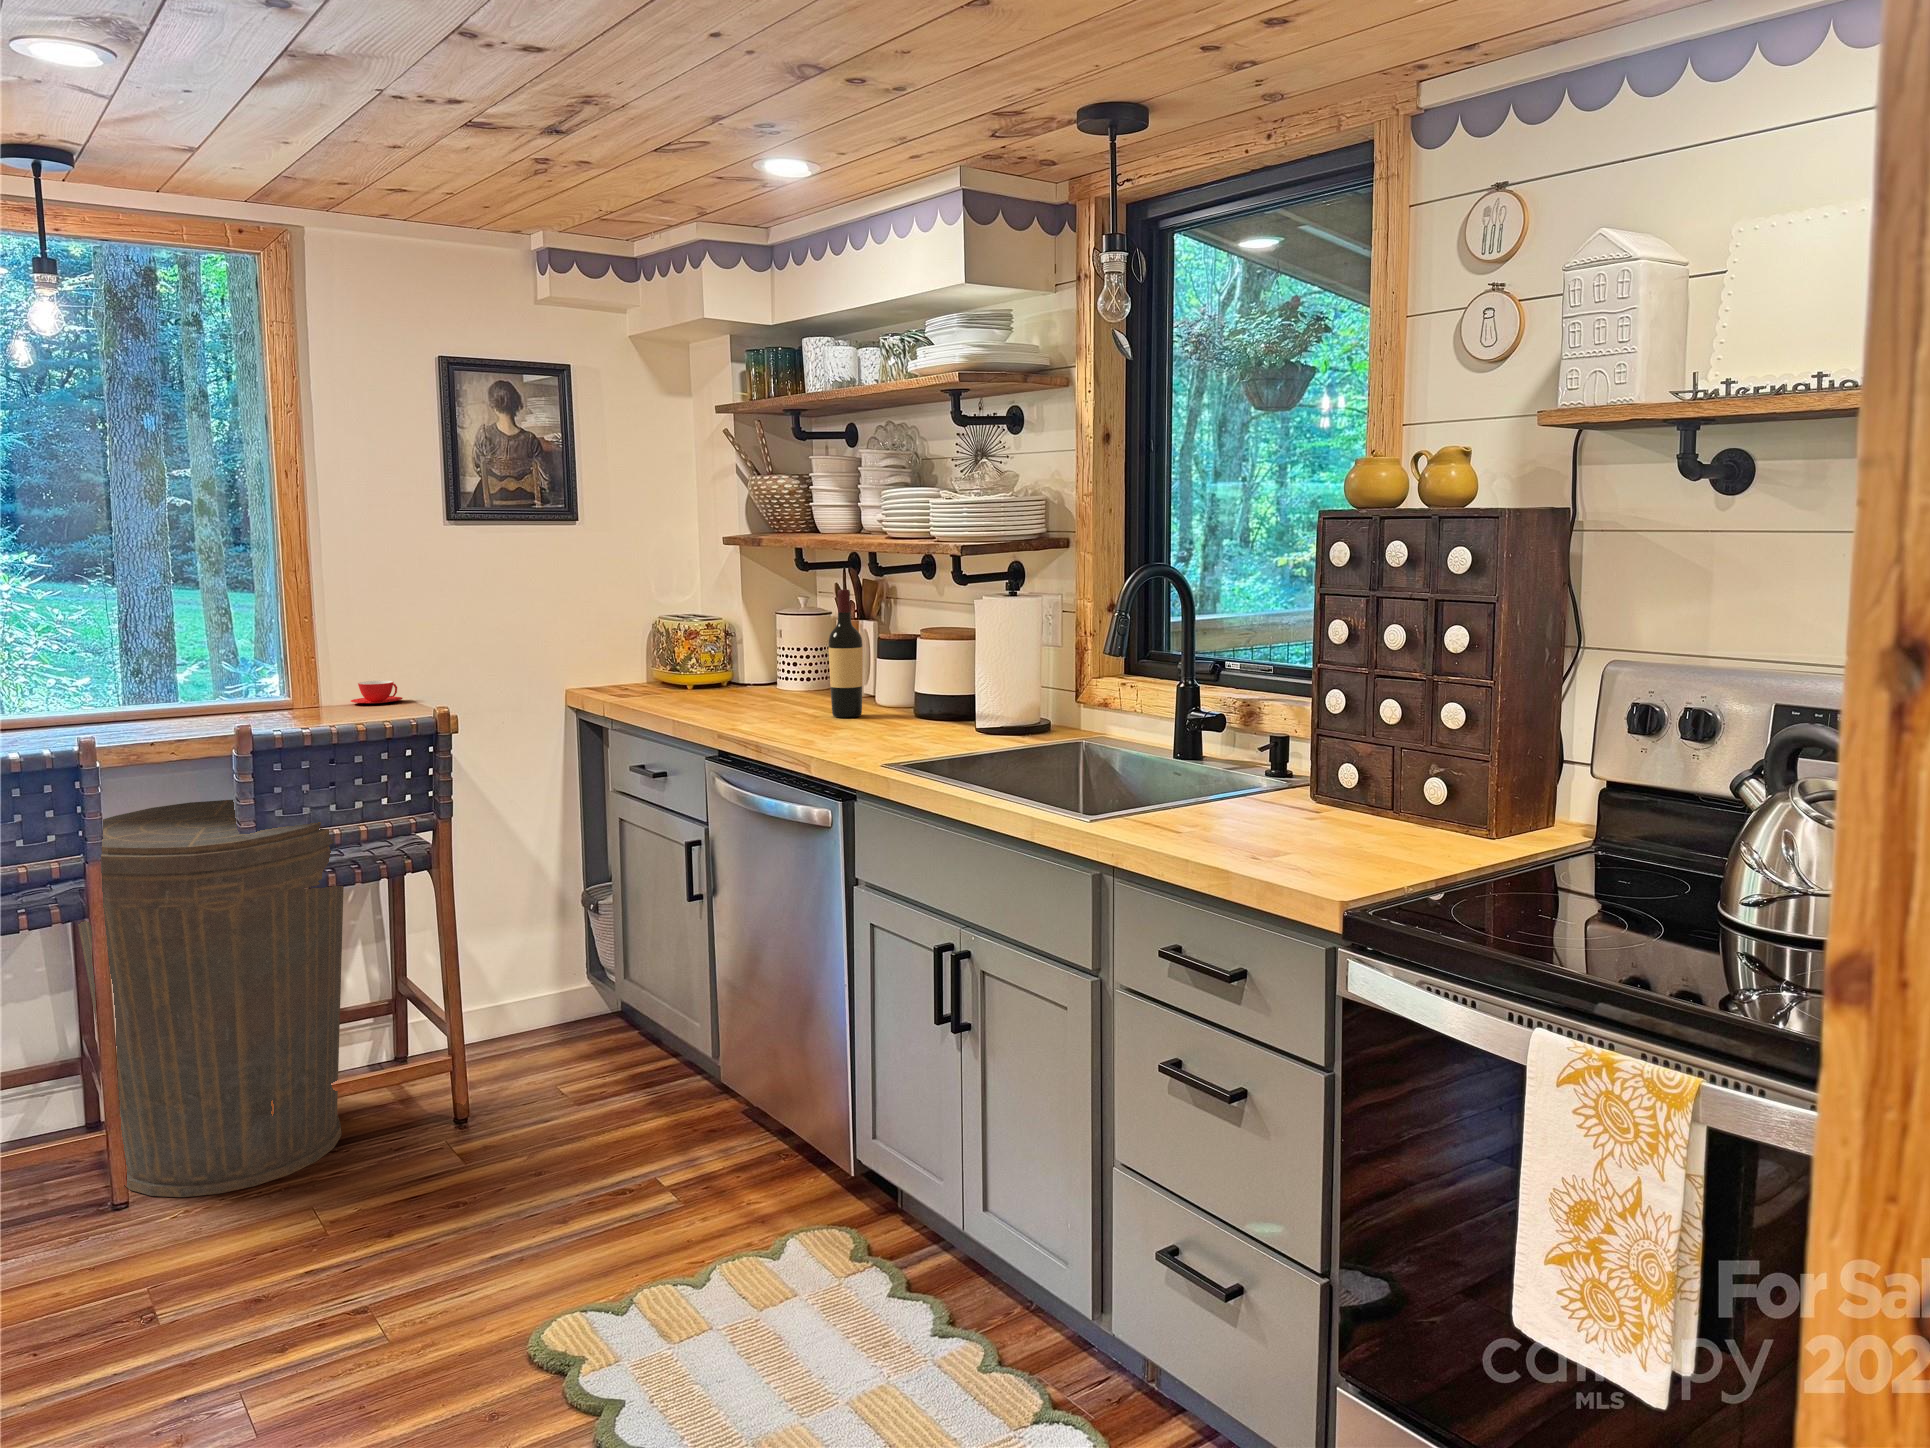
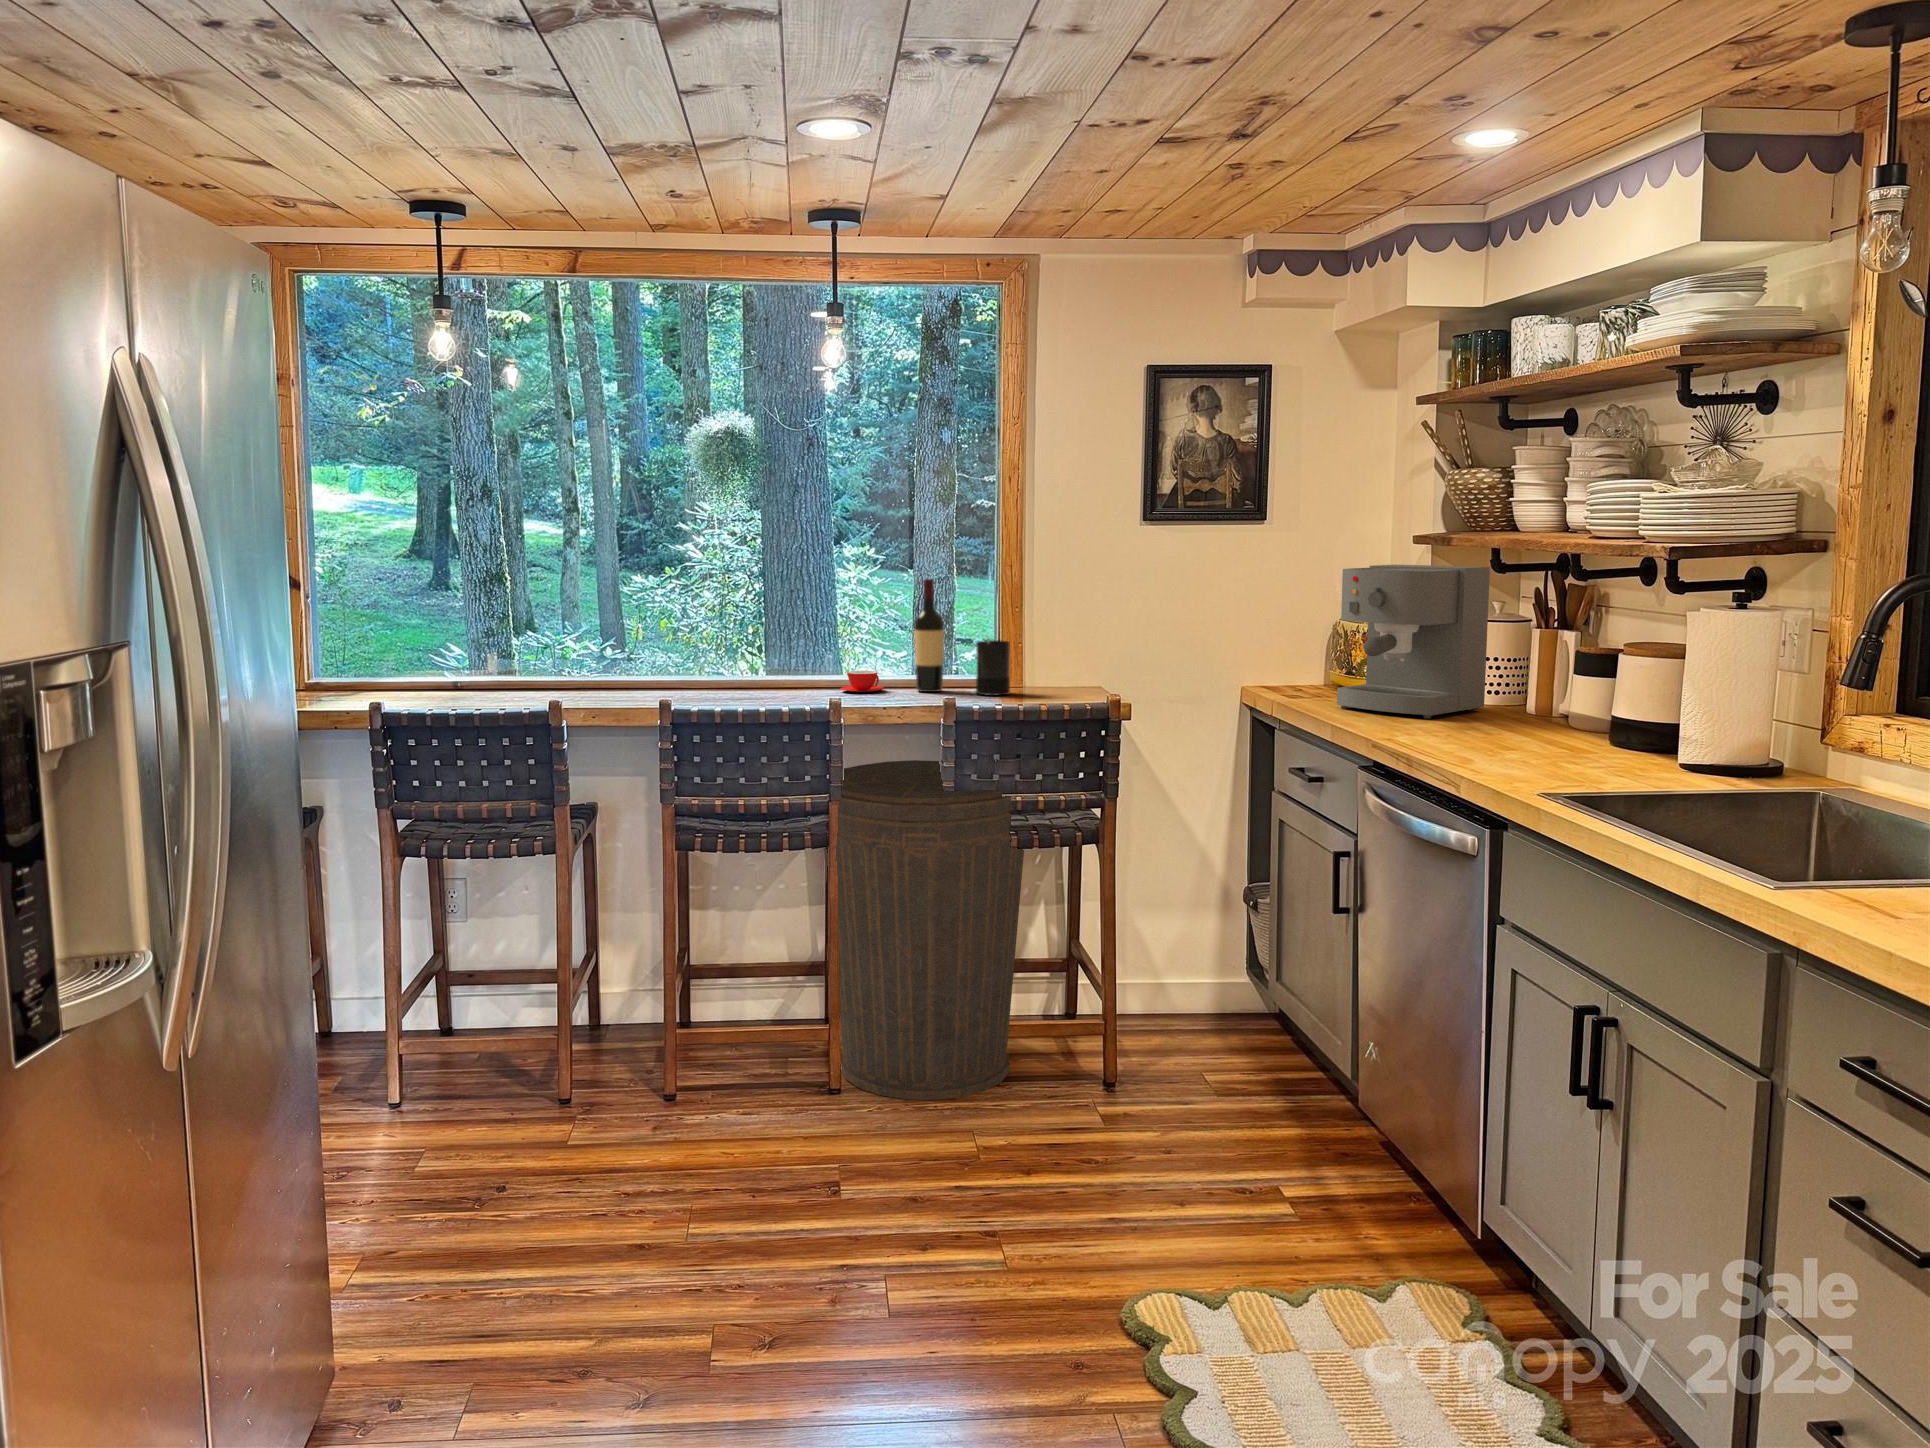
coffee maker: none [665,564,801,708] -> present [1337,565,1490,718]
wine bottle: present [828,589,863,718] -> present [914,579,944,692]
candle: none [262,653,308,720] -> present [976,638,1010,696]
teacup: present [351,681,403,704] -> present [840,671,885,692]

